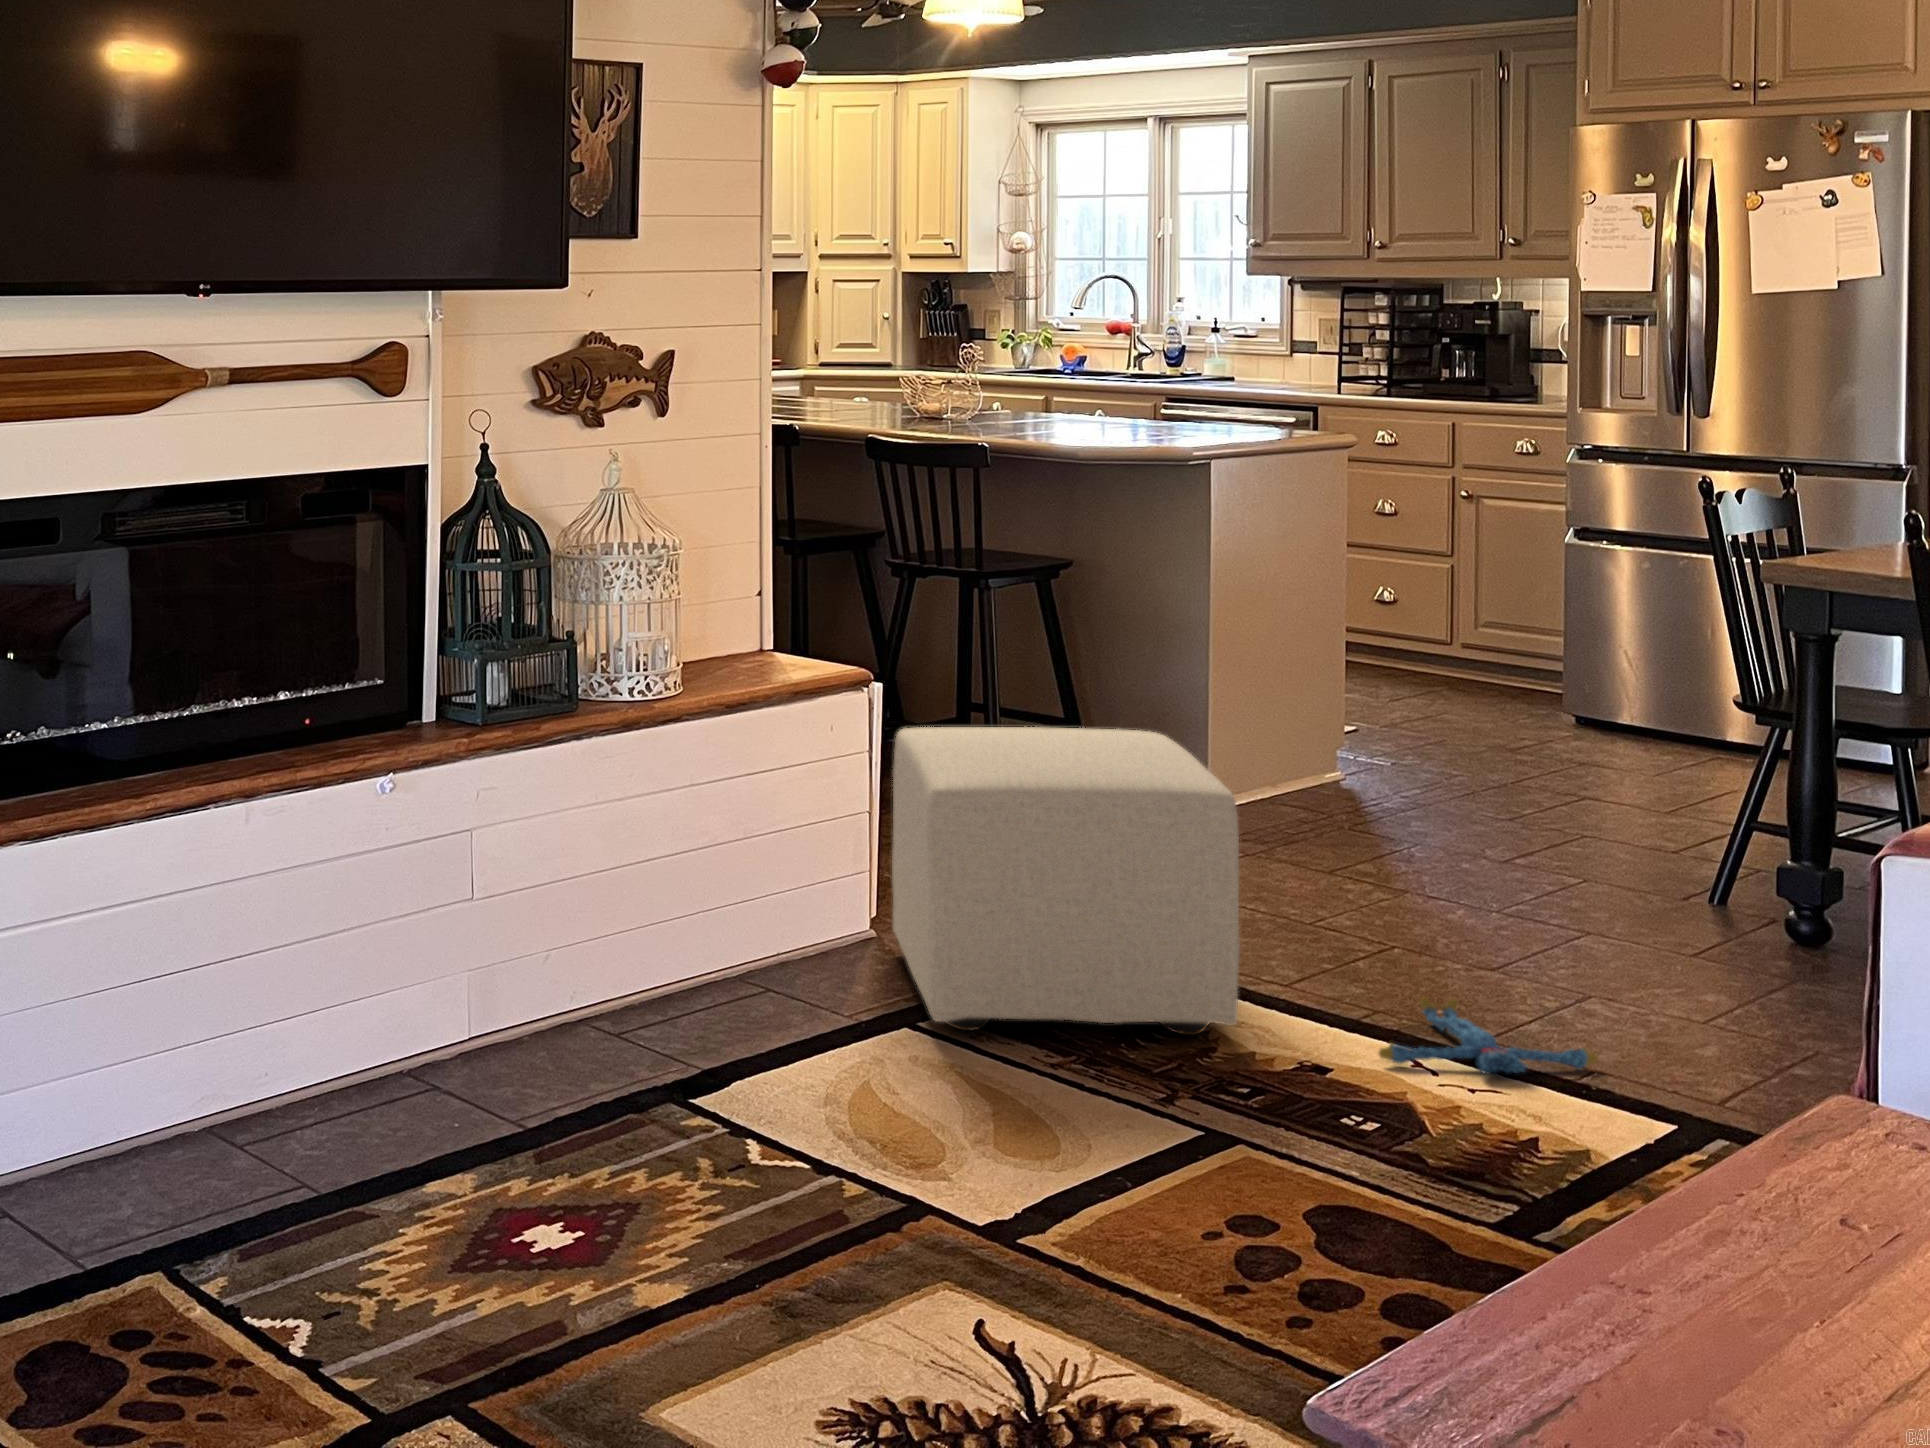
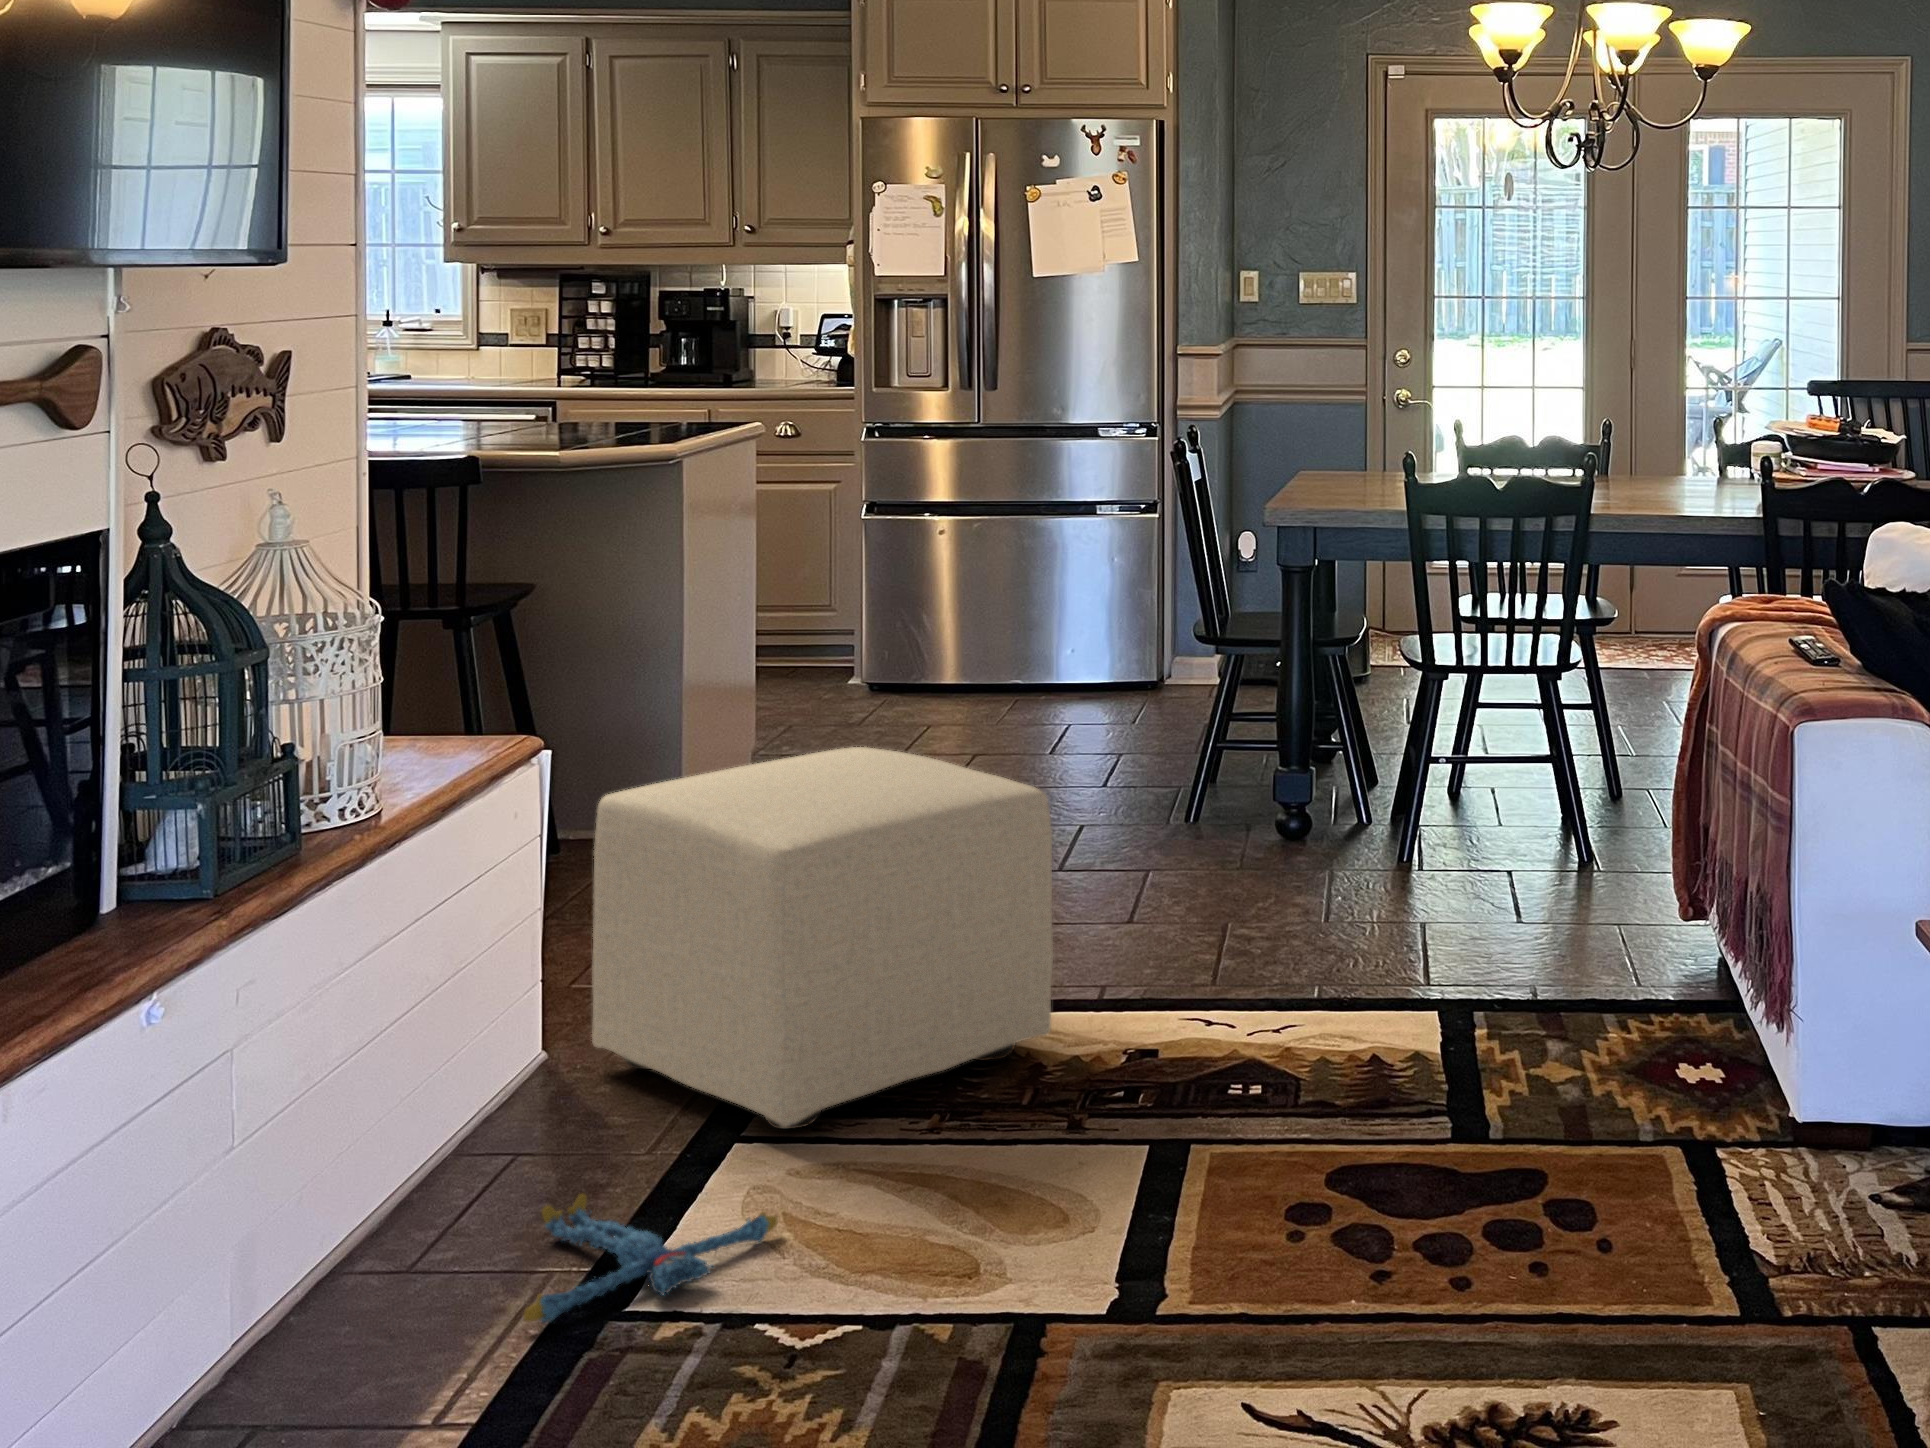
plush toy: present [1379,998,1598,1073] -> present [523,1194,778,1323]

